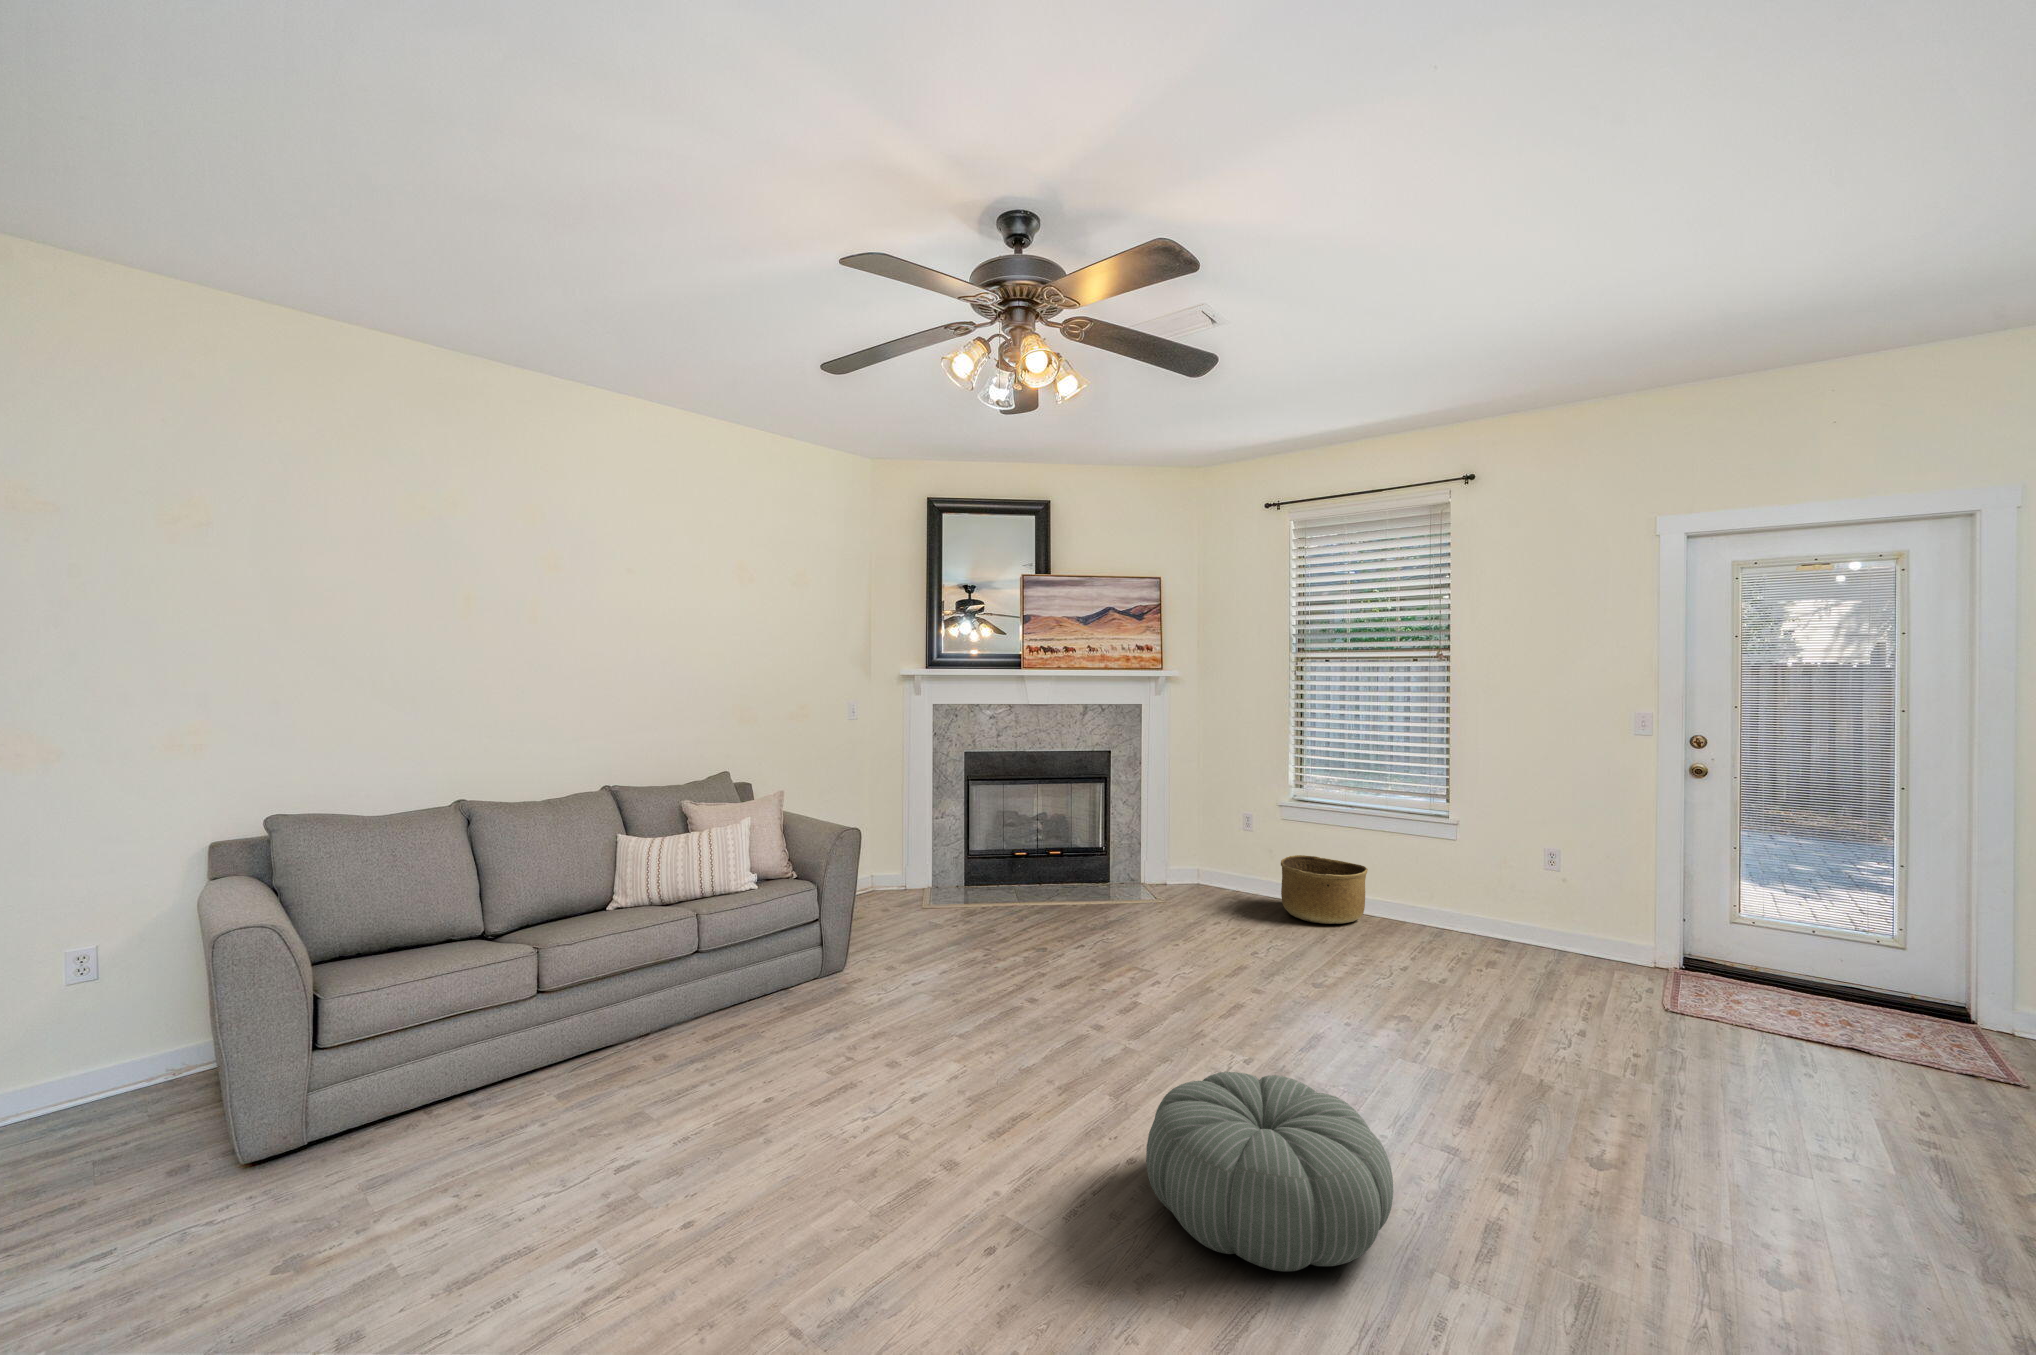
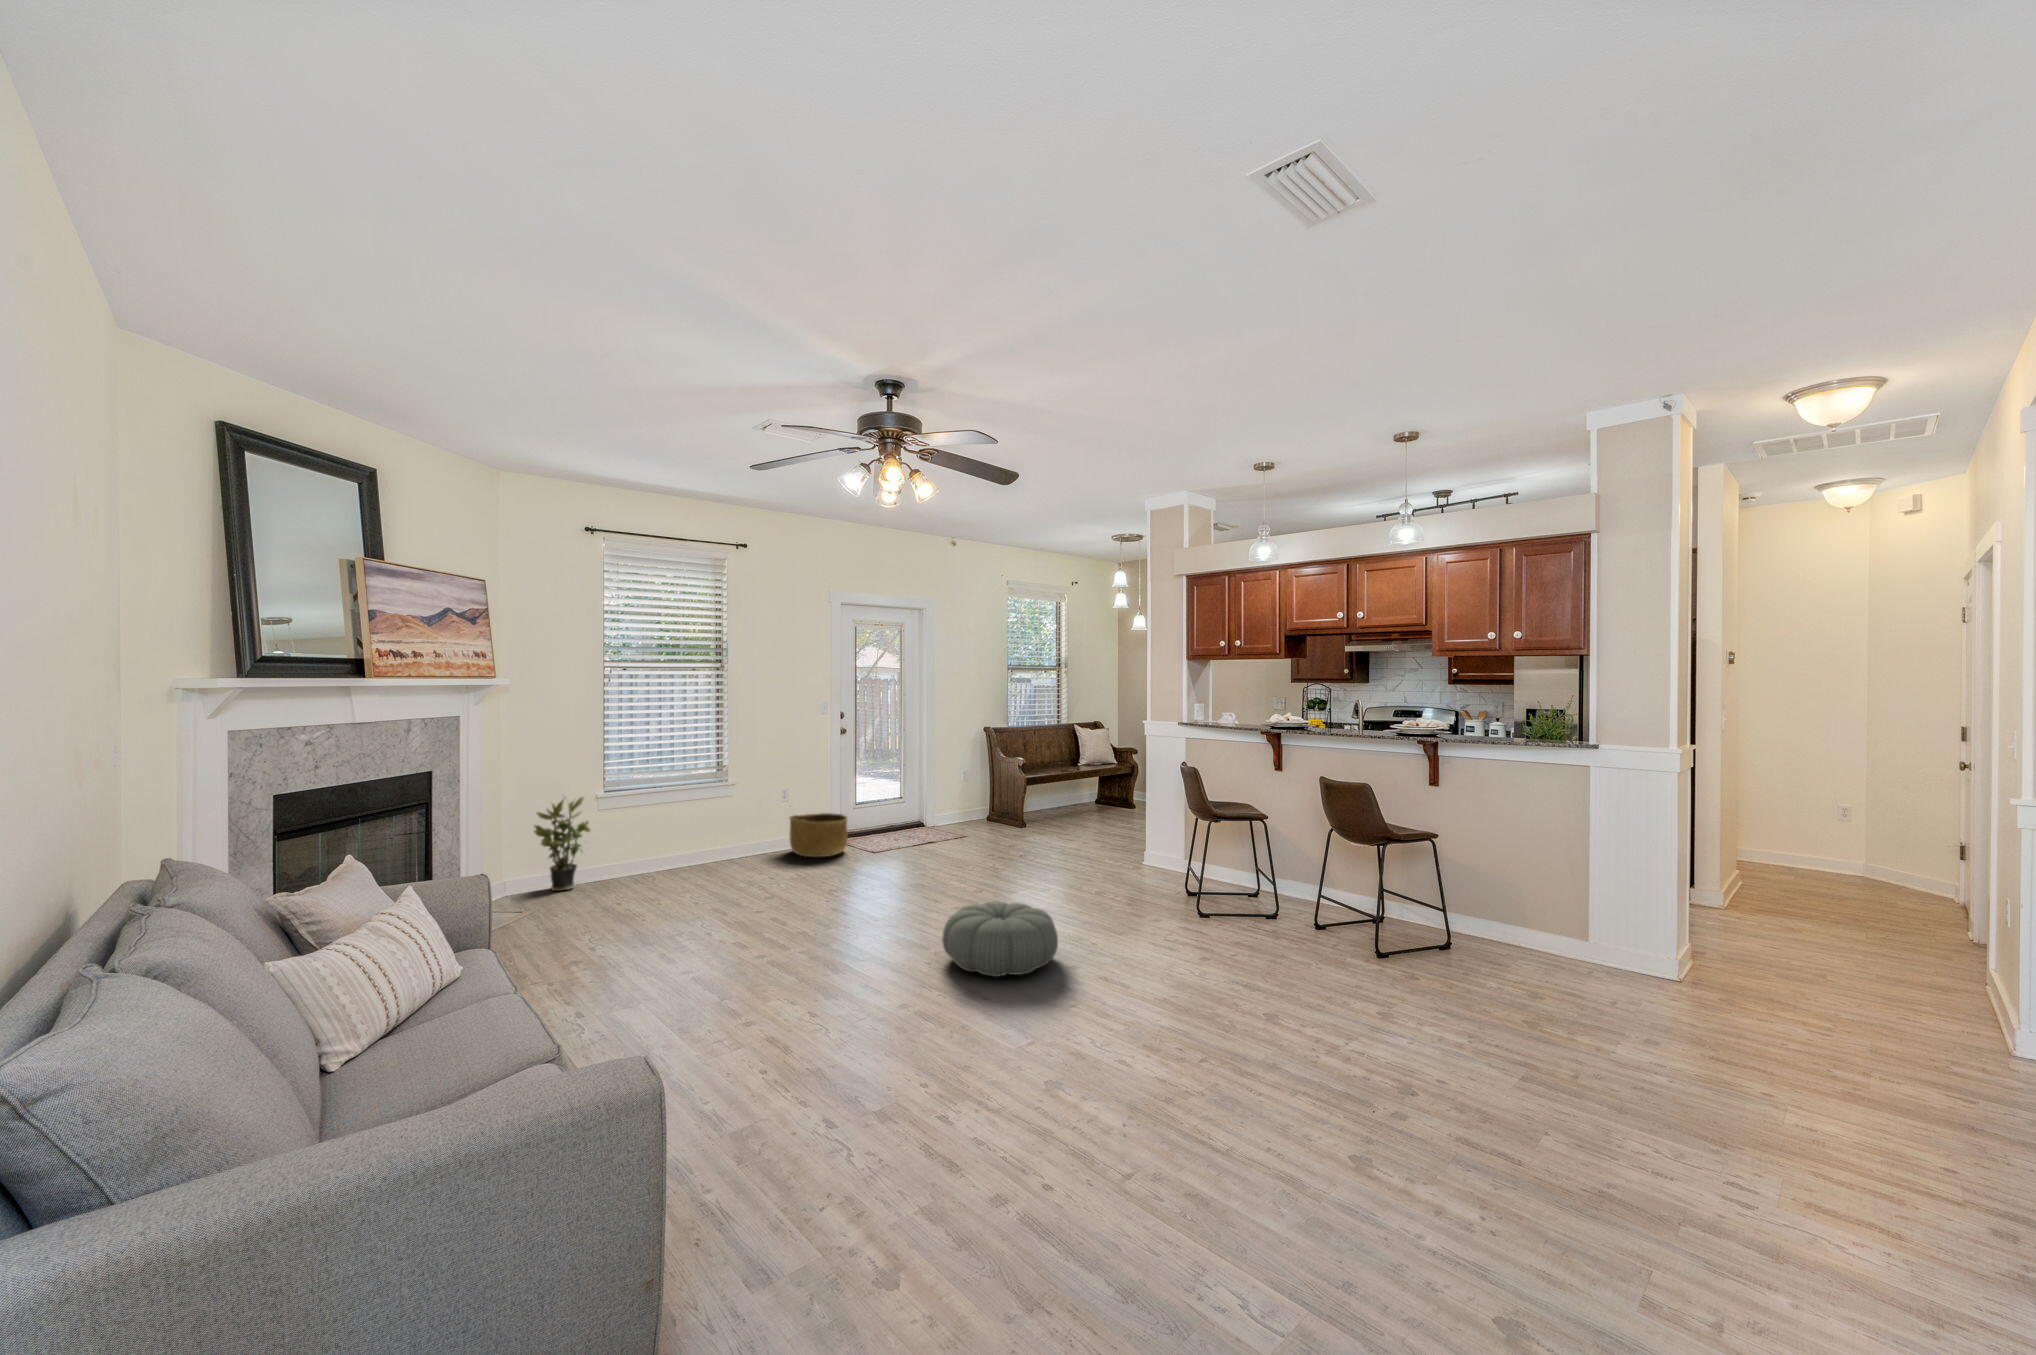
potted plant: none [1202,797,1259,899] -> present [534,797,590,891]
basket: present [1281,855,1368,924] -> present [790,813,848,857]

